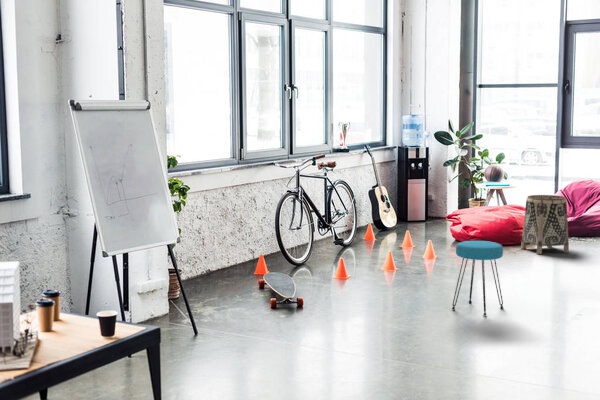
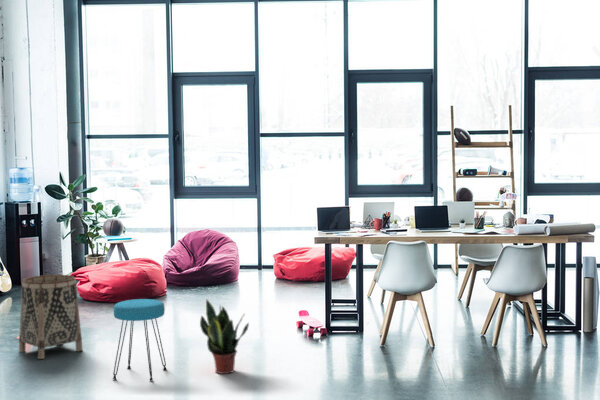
basket: present [521,195,569,254] -> present [19,275,82,359]
potted plant: none [537,247,585,321] -> present [200,300,249,374]

